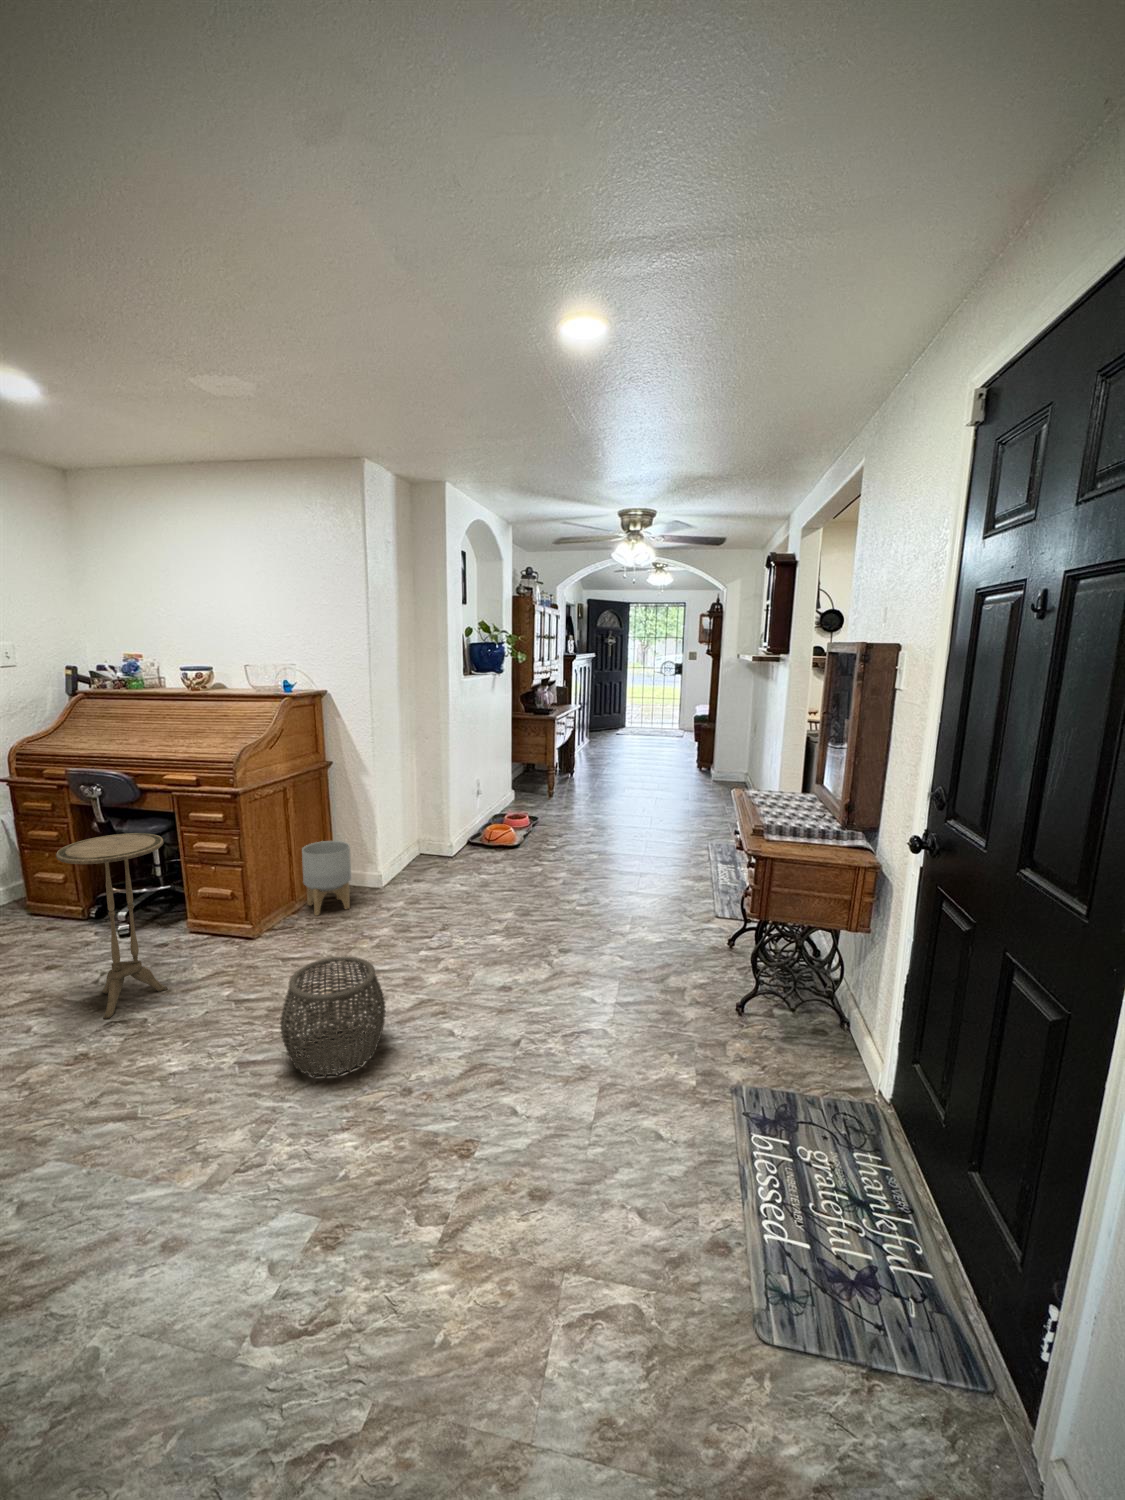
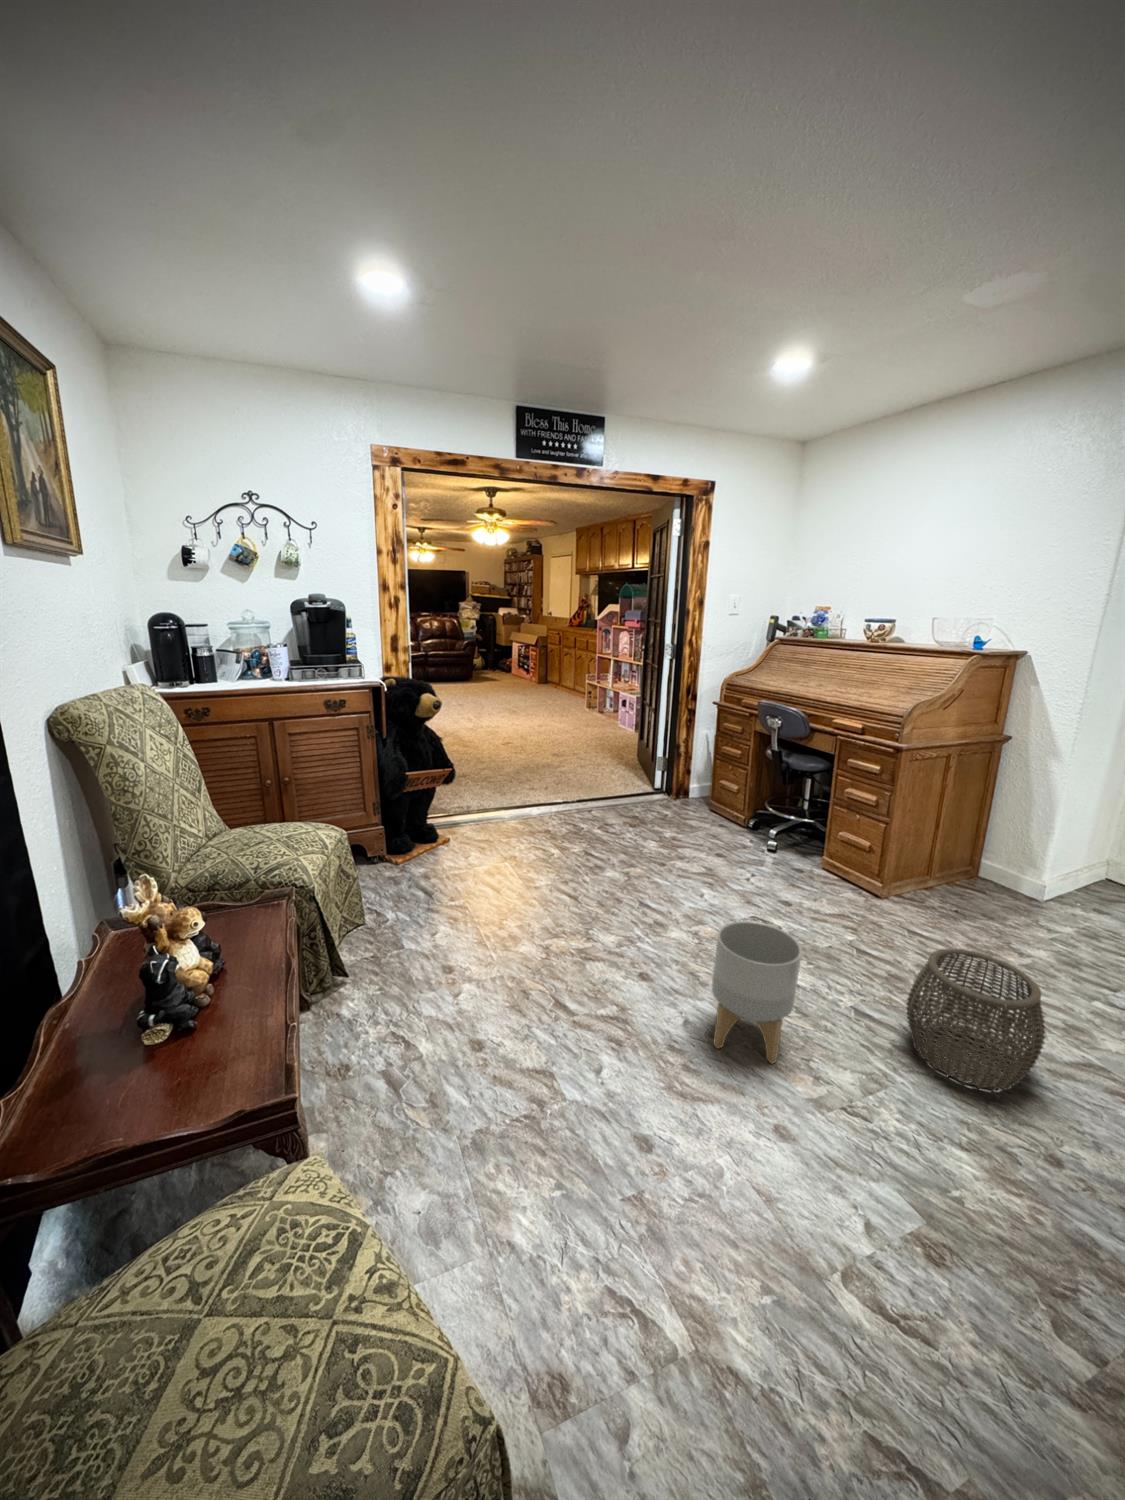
side table: present [56,833,167,1019] -> none [745,760,827,913]
planter: present [302,841,351,916] -> present [712,921,802,1064]

